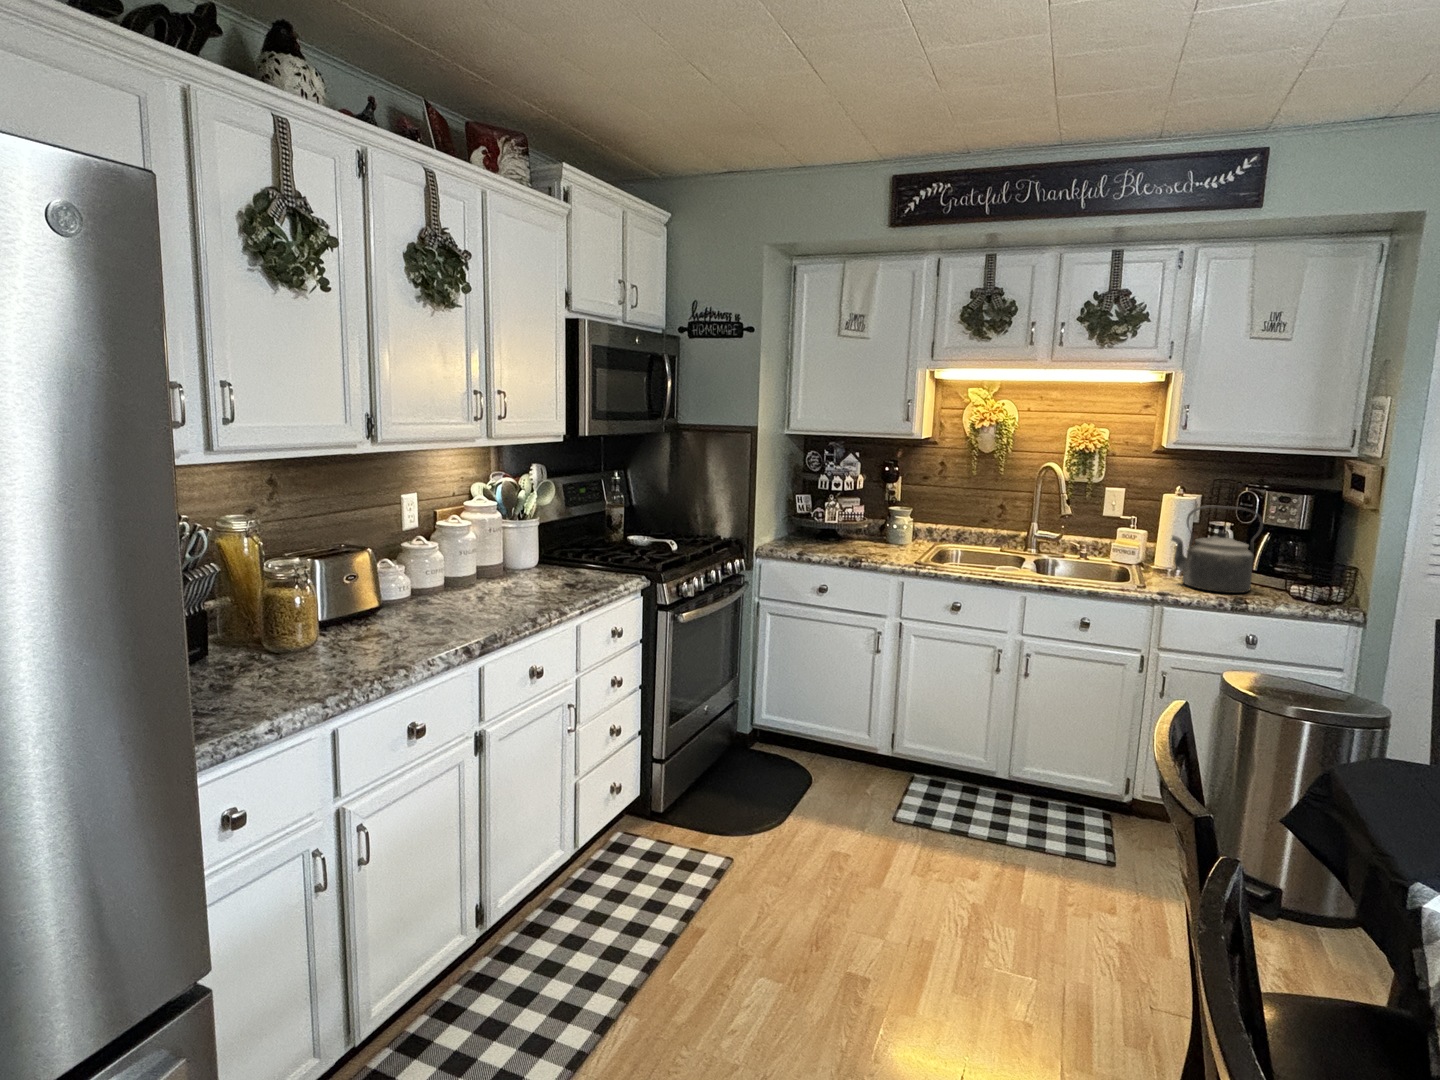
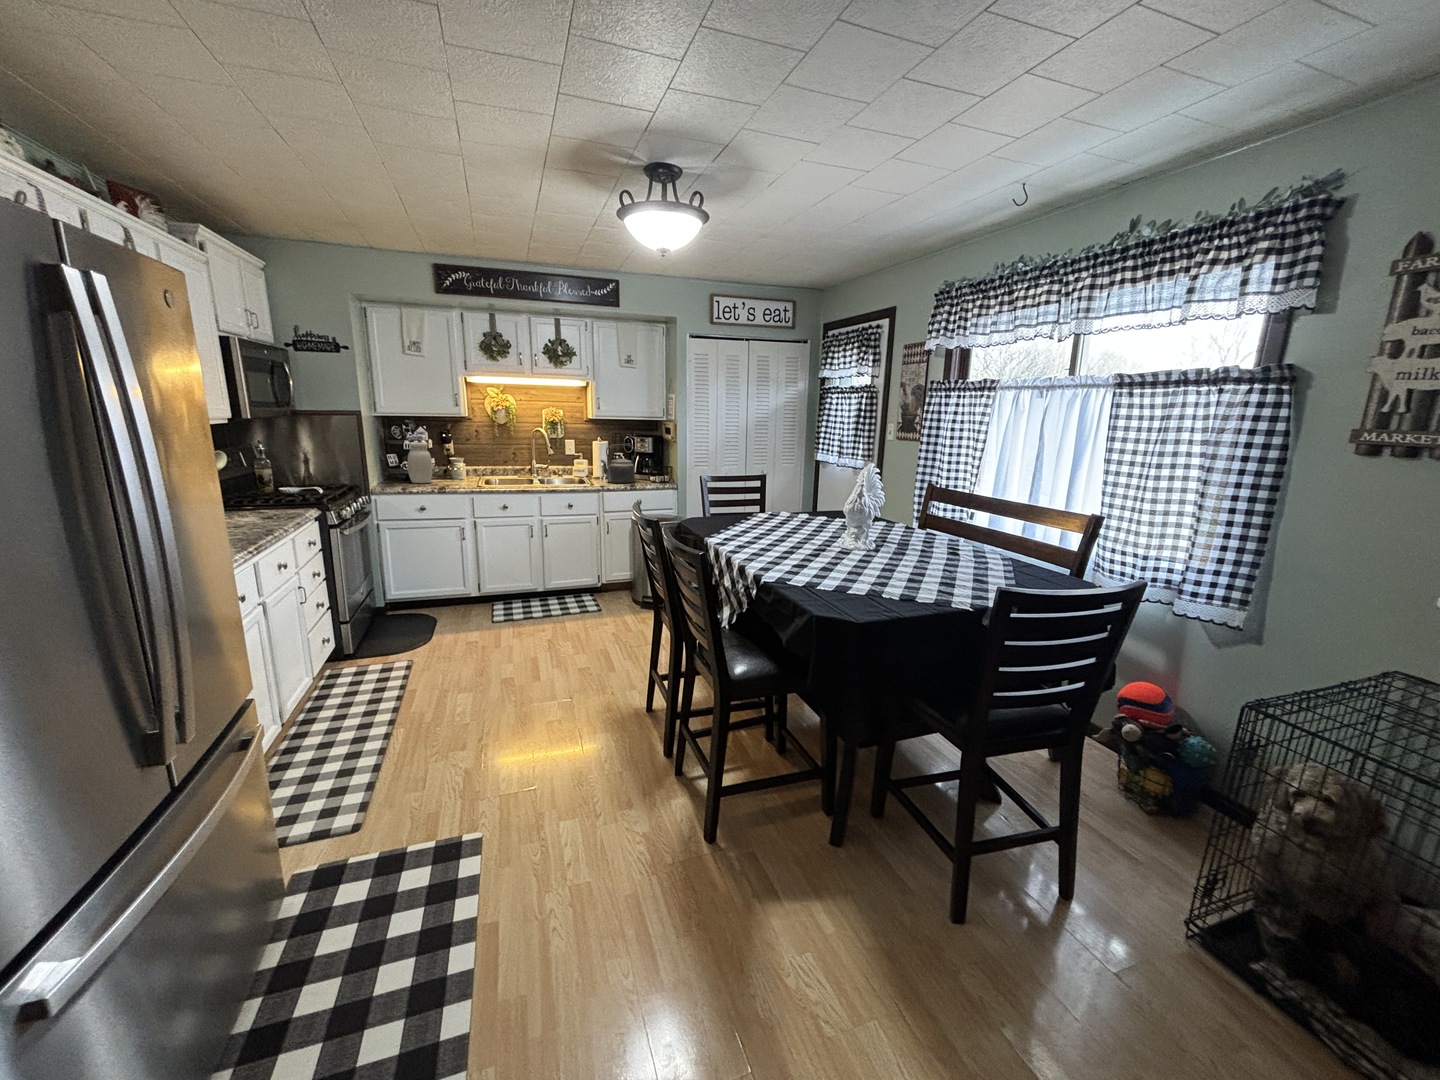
jar: none [818,477,855,545] -> present [408,442,432,483]

